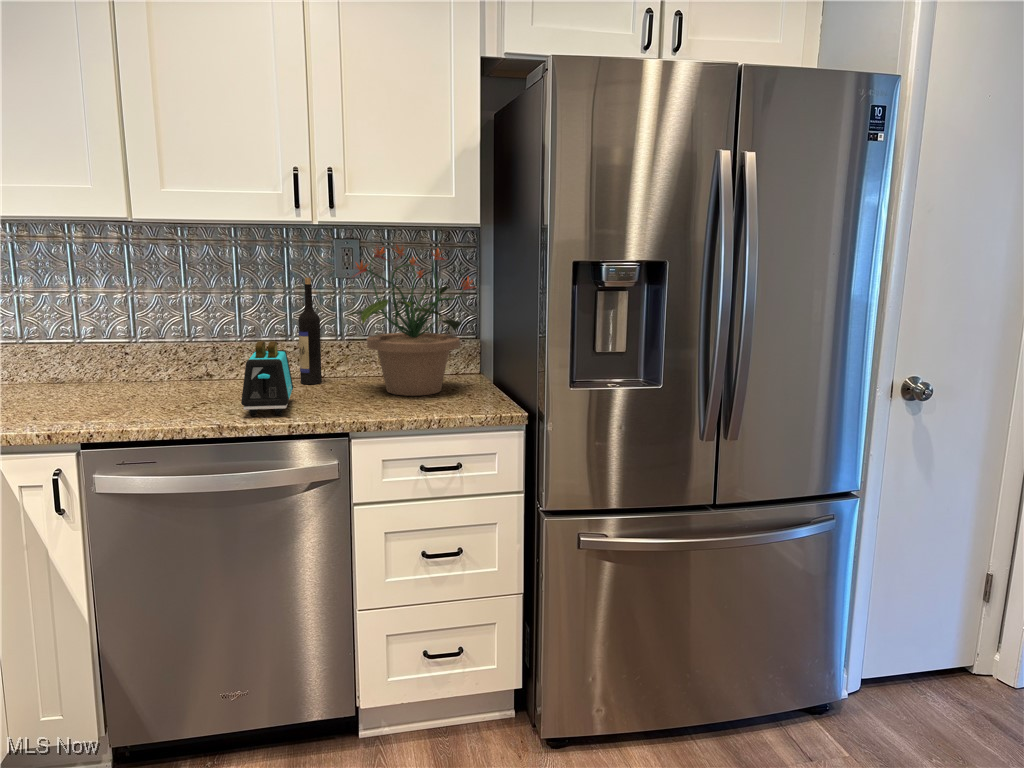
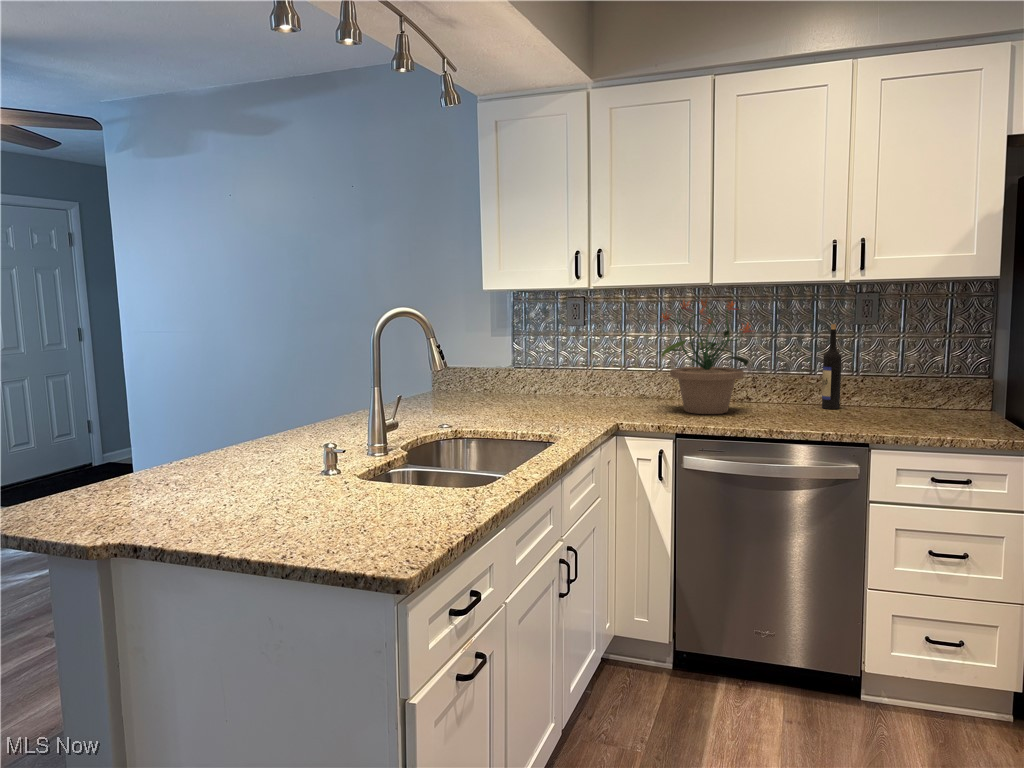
potted plant: present [345,245,476,396] -> present [658,300,754,414]
toaster: present [241,341,293,416] -> none [786,371,821,426]

